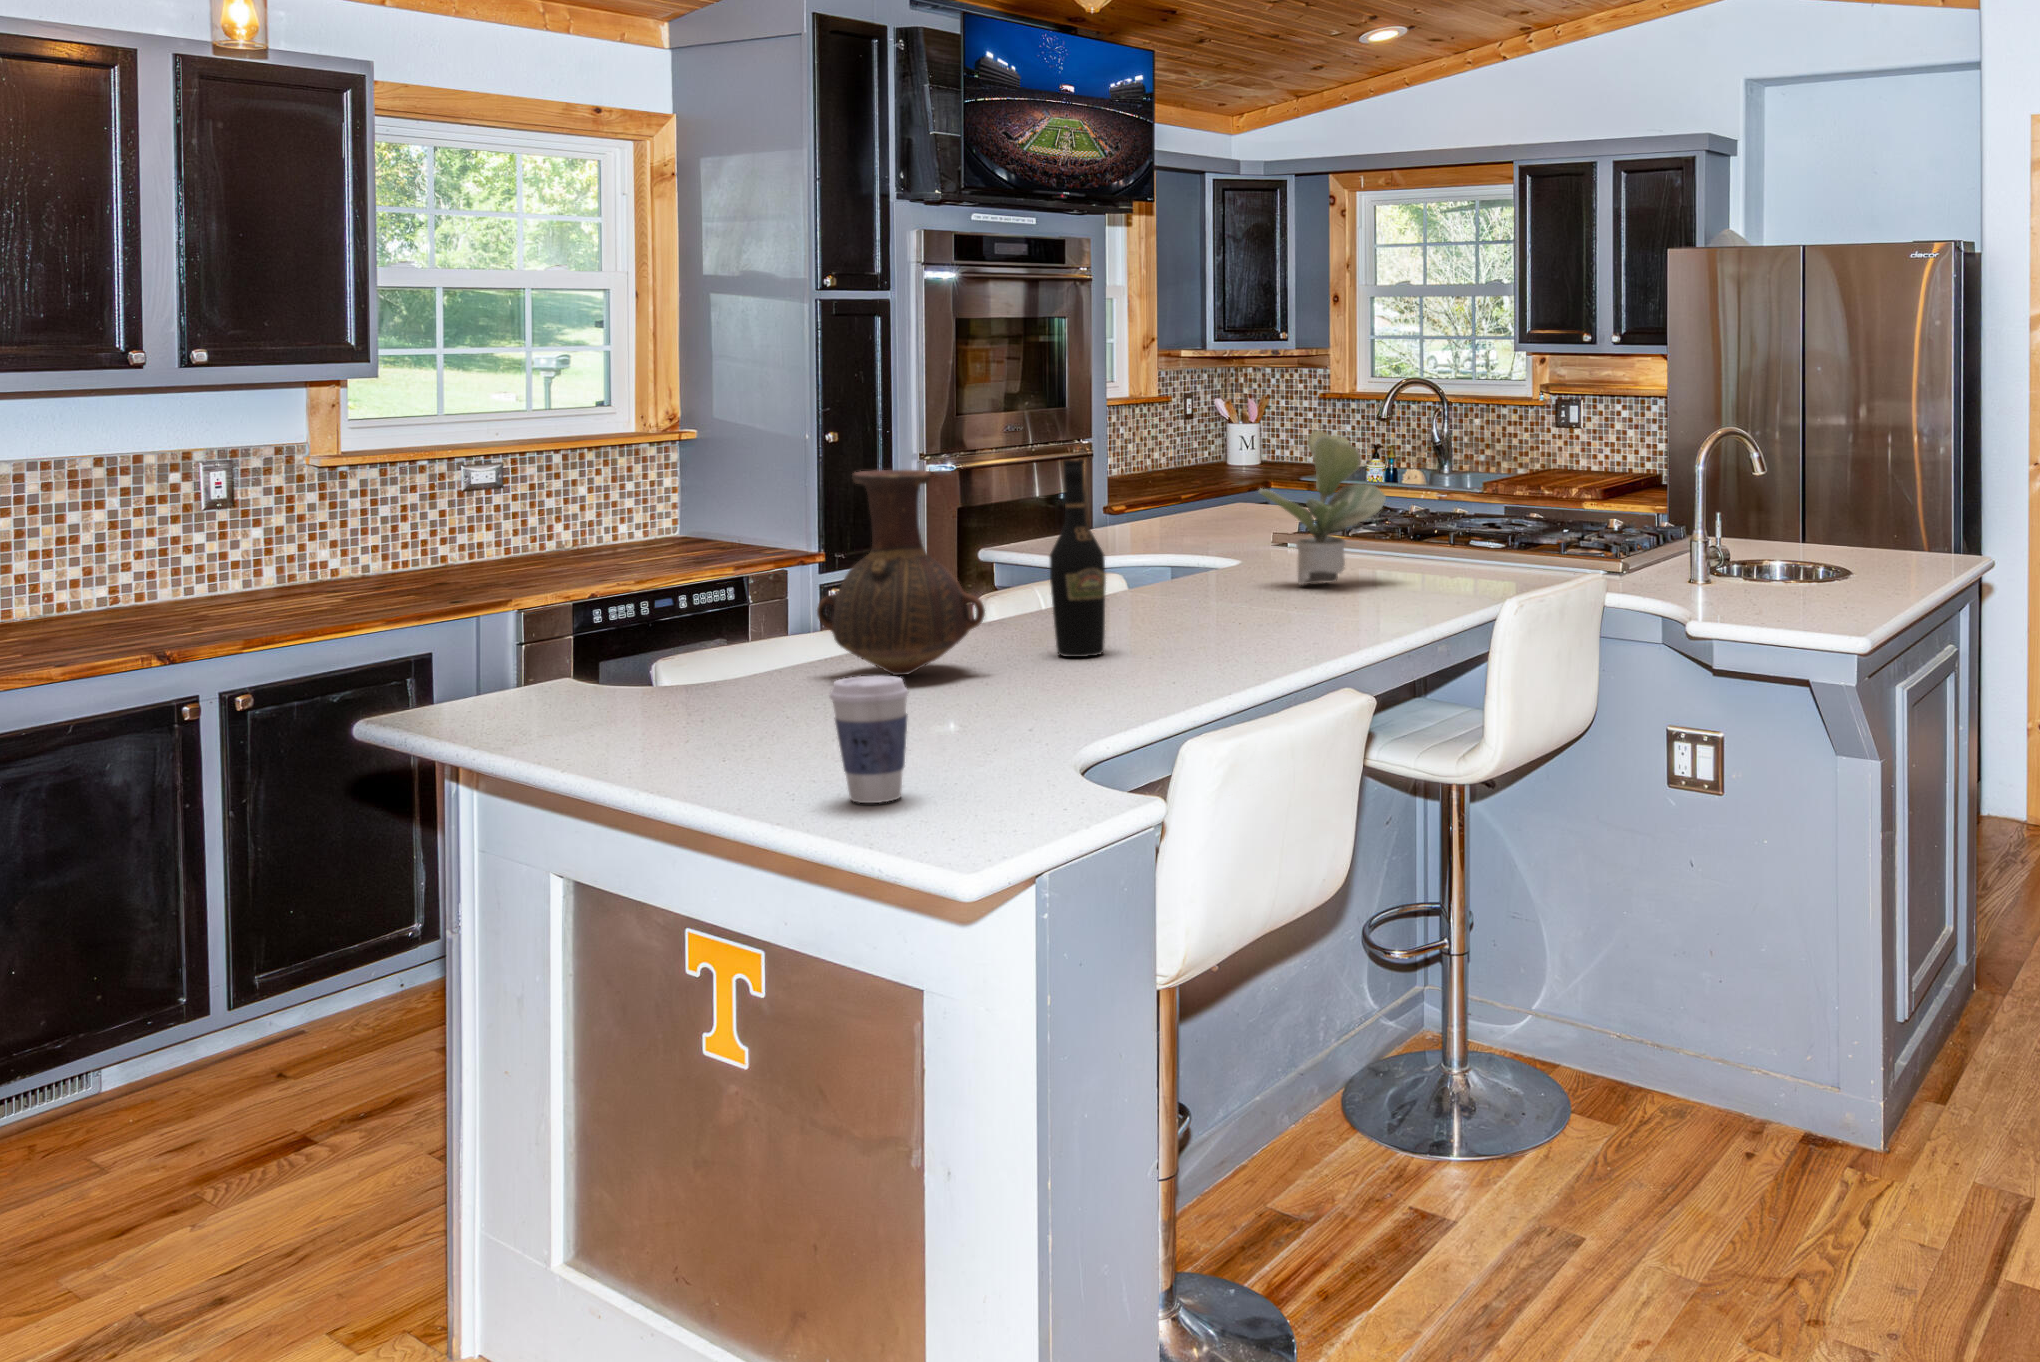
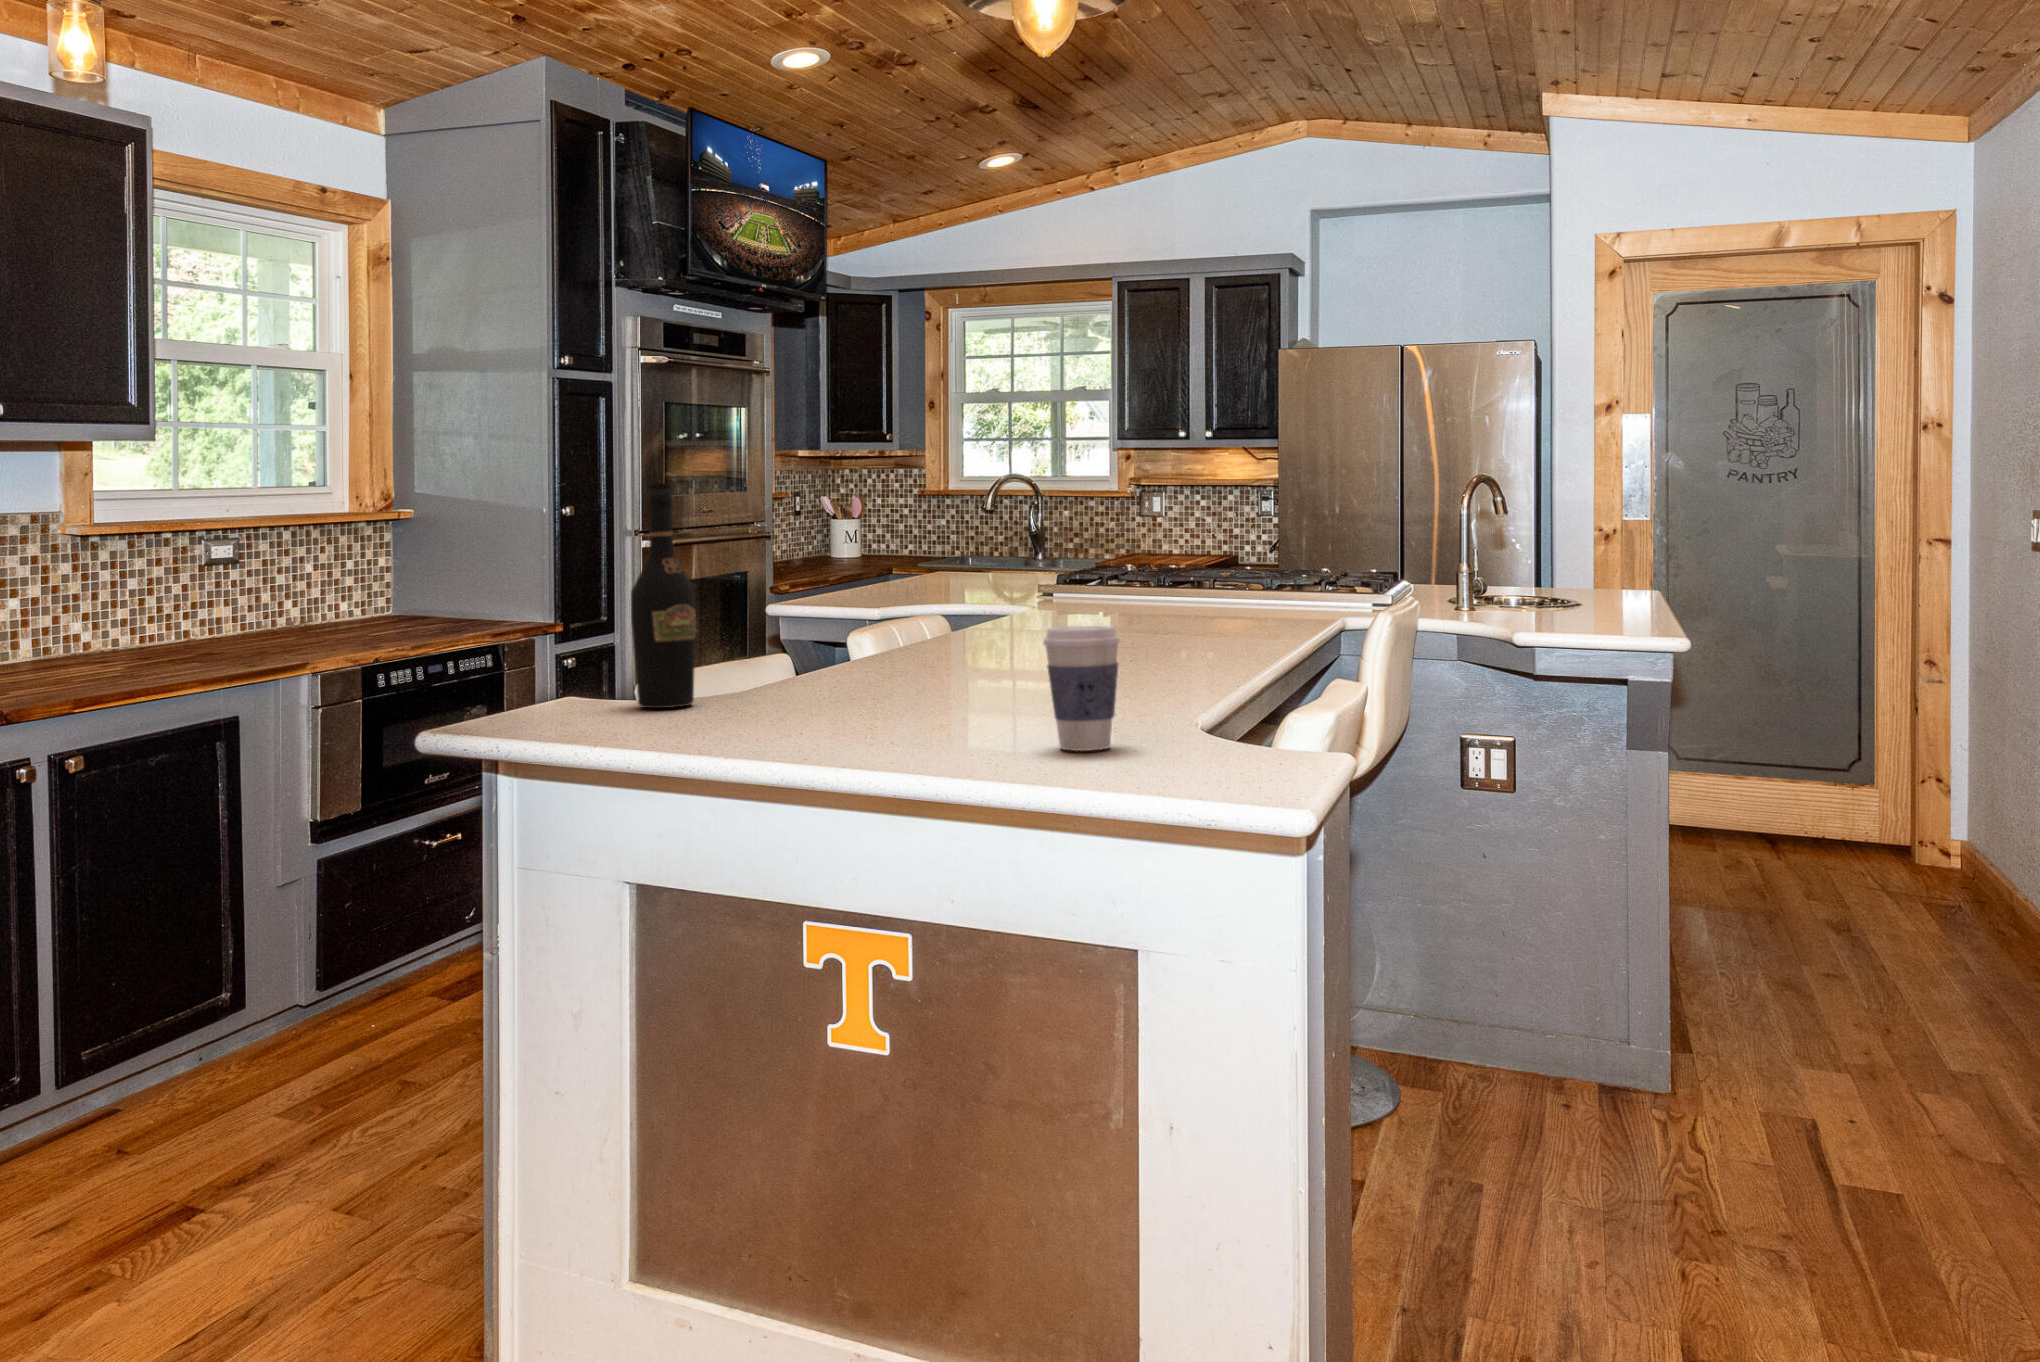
potted plant: present [1259,430,1386,584] -> none [1092,469,1208,611]
wine bottle: present [1050,460,1106,657] -> present [631,483,696,708]
vase: present [817,470,985,675] -> none [813,476,977,674]

